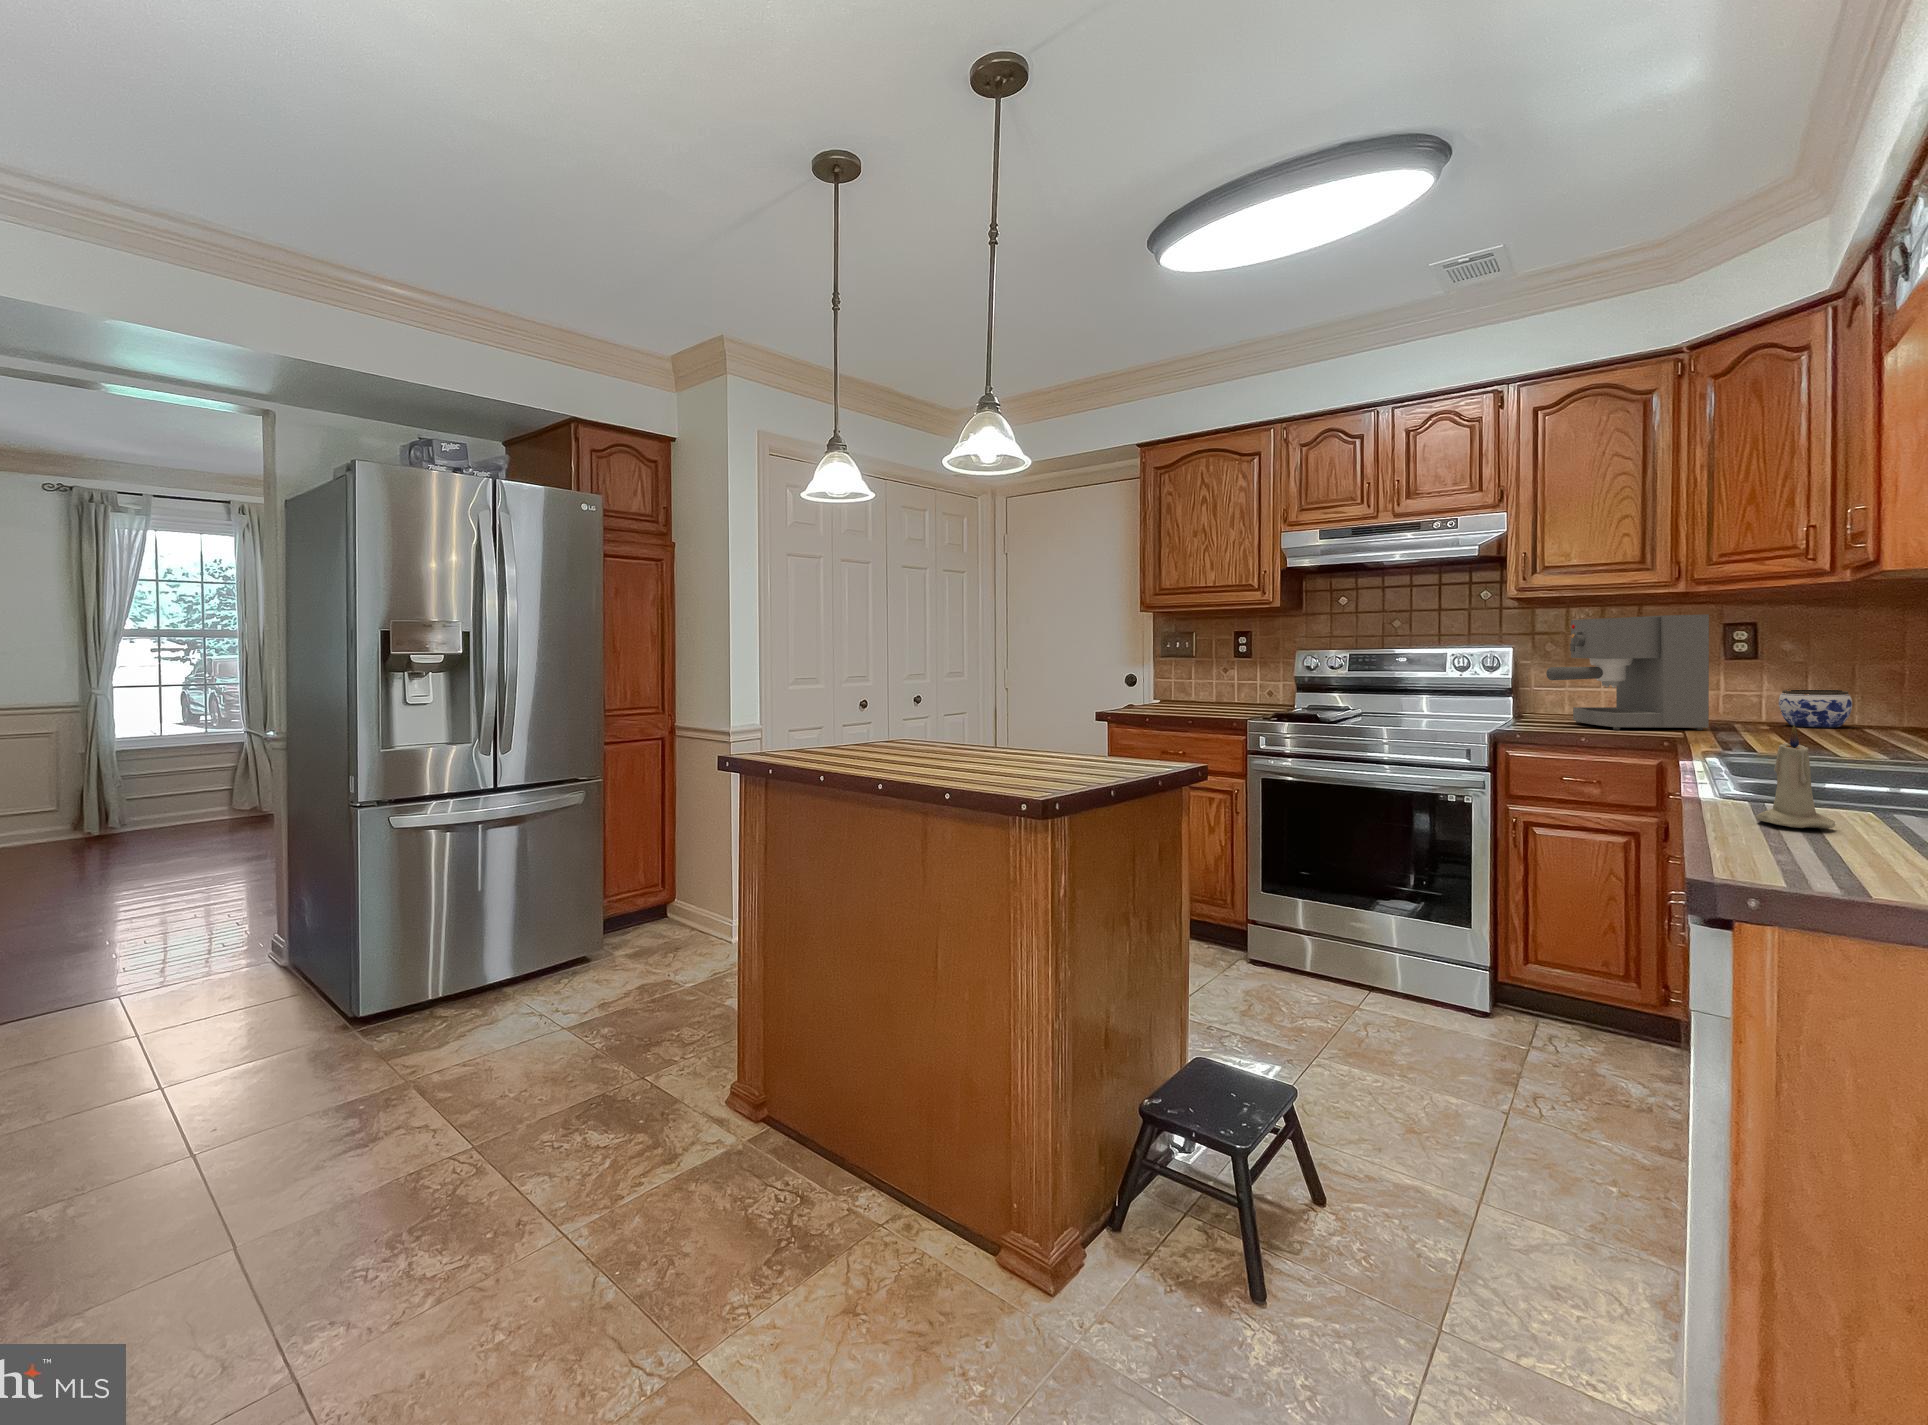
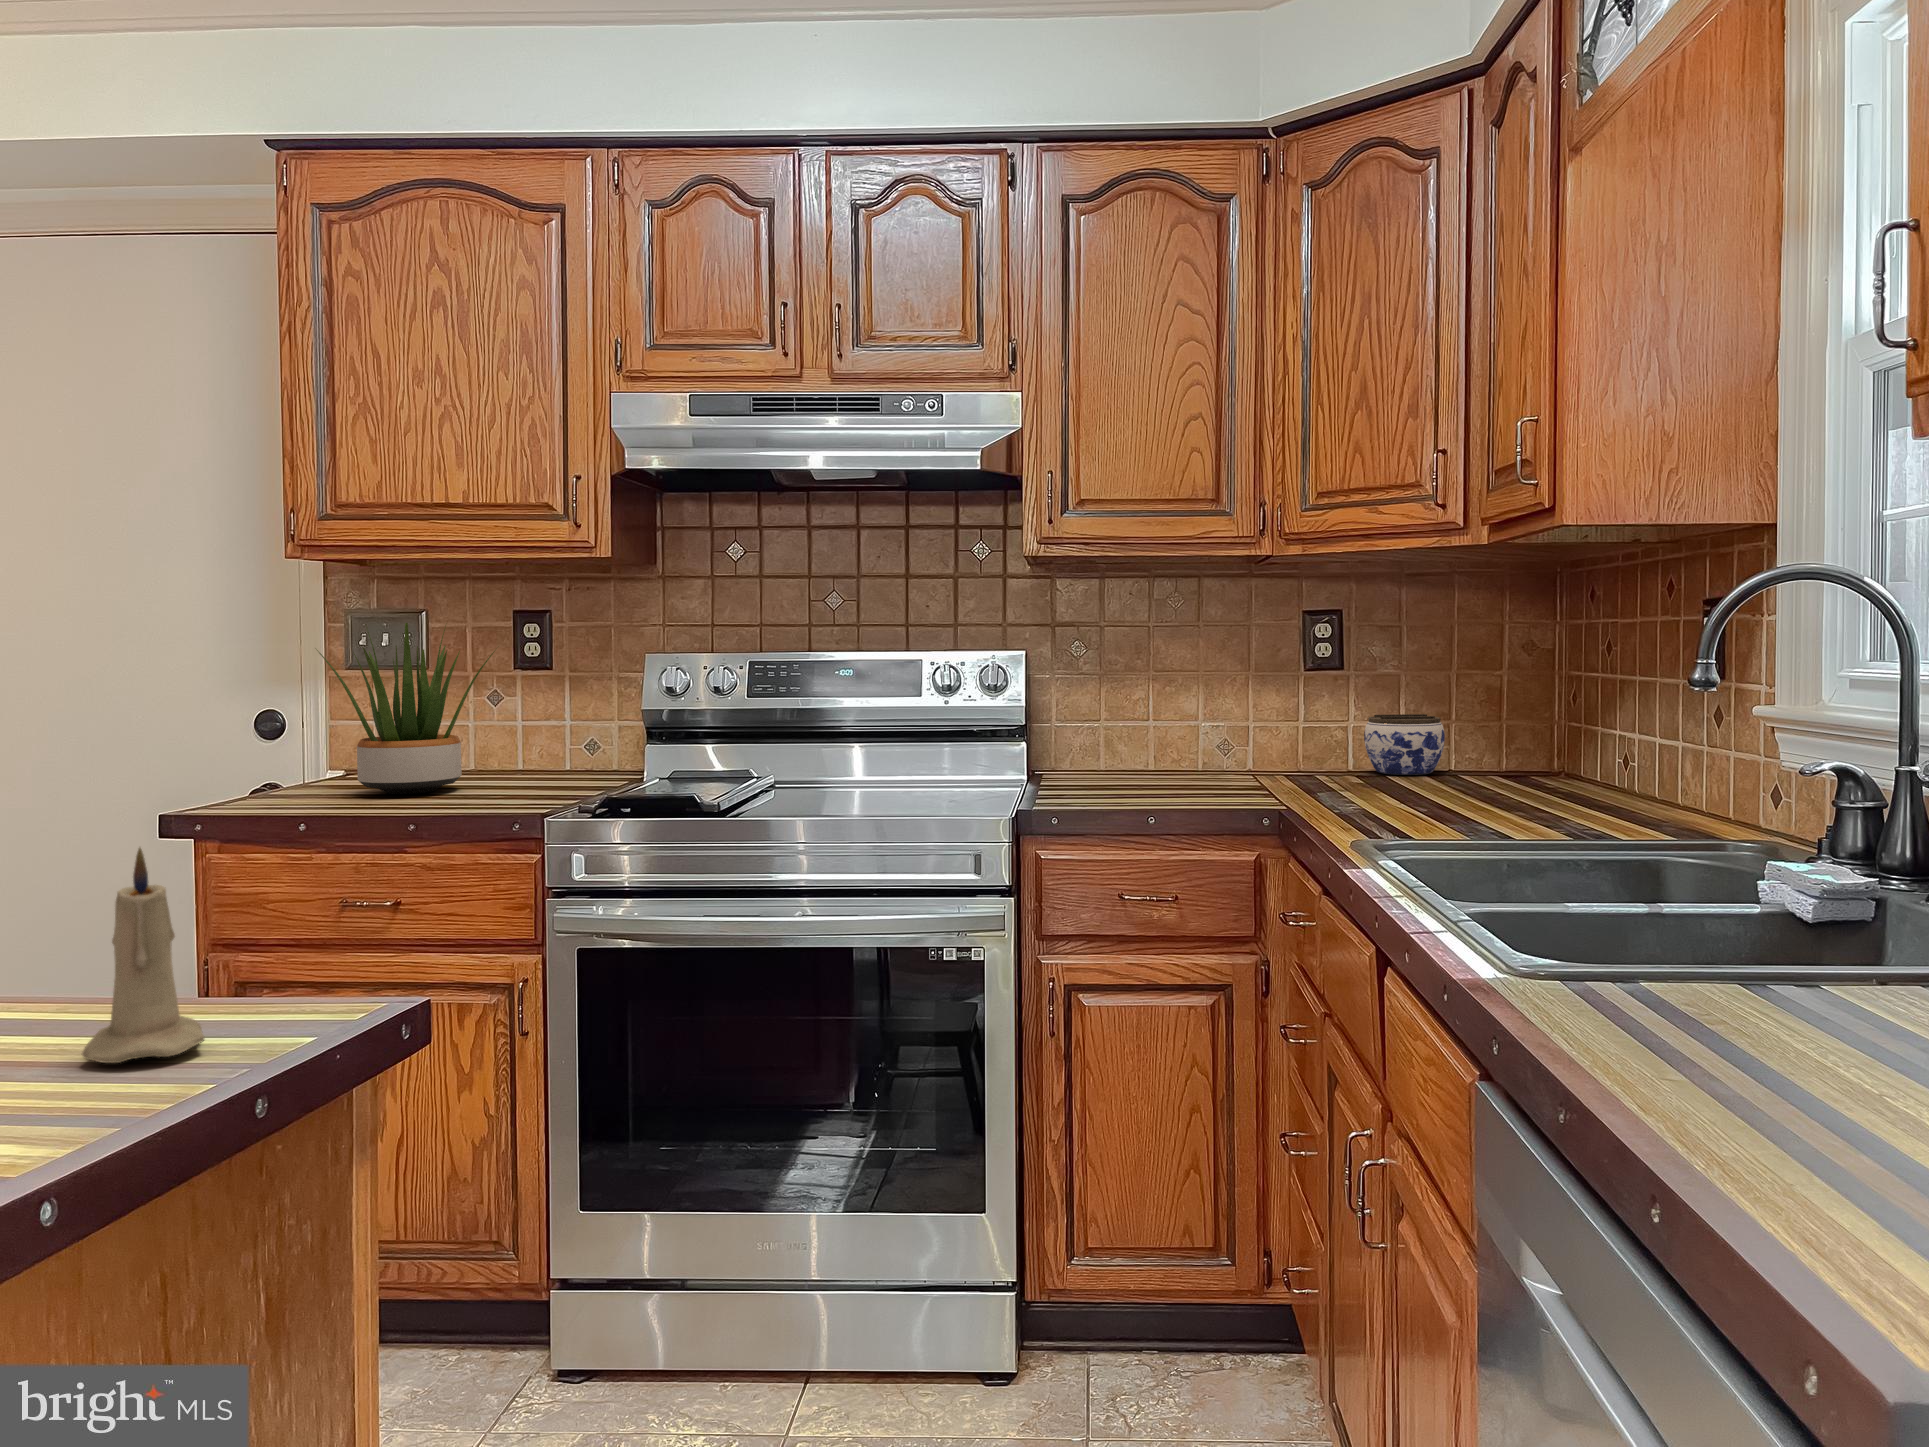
coffee maker: present [1546,614,1709,730] -> none [1086,593,1301,797]
potted plant: none [1151,638,1228,710] -> present [317,623,495,794]
candle: present [1756,725,1835,829] -> present [82,848,205,1063]

